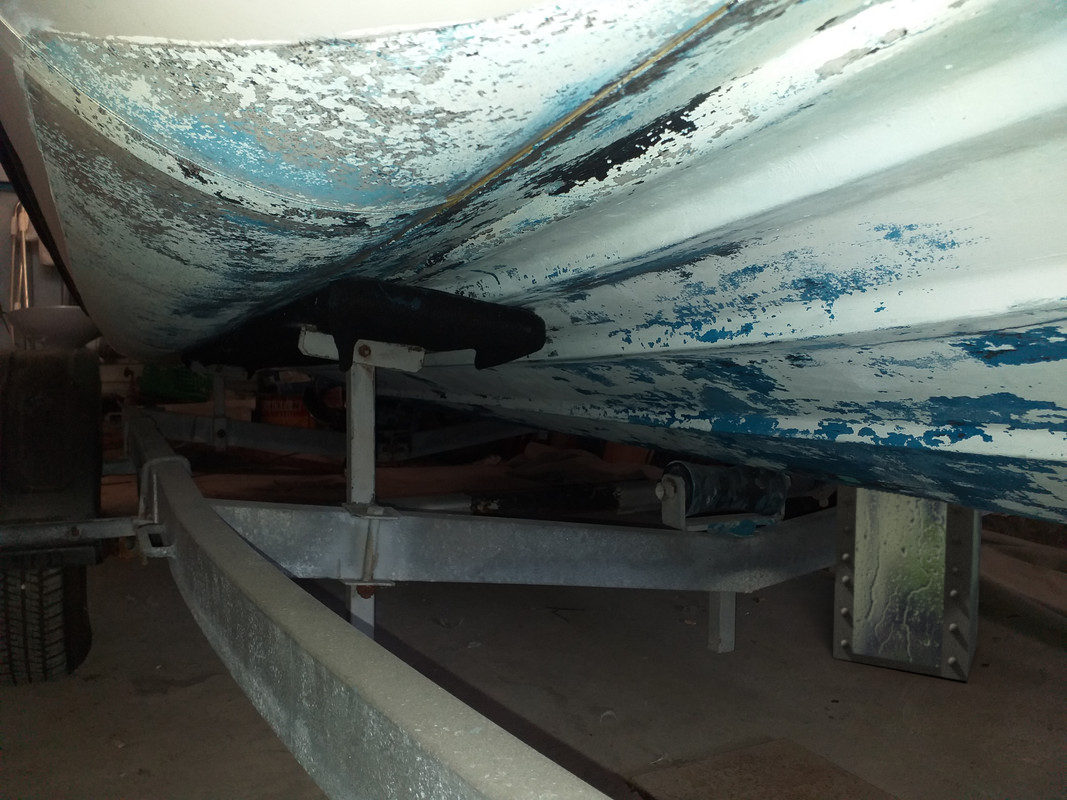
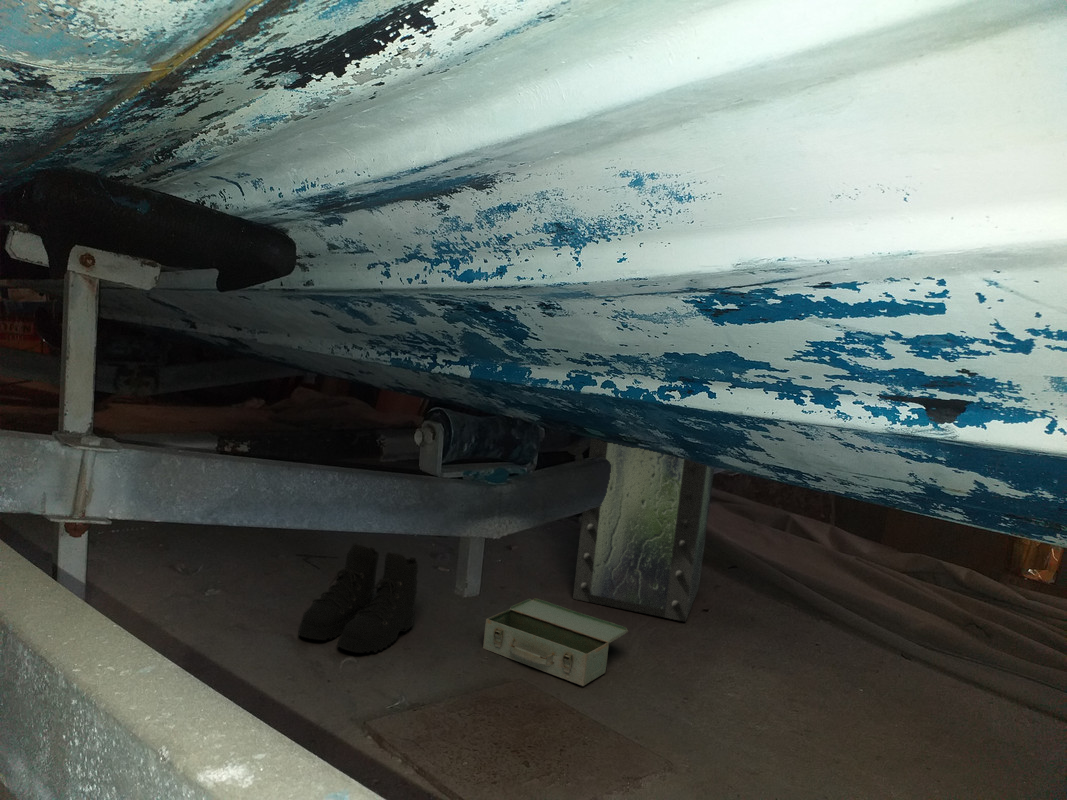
boots: none [556,605,669,717] -> present [298,543,418,653]
toolbox: none [744,658,903,752] -> present [483,598,628,686]

